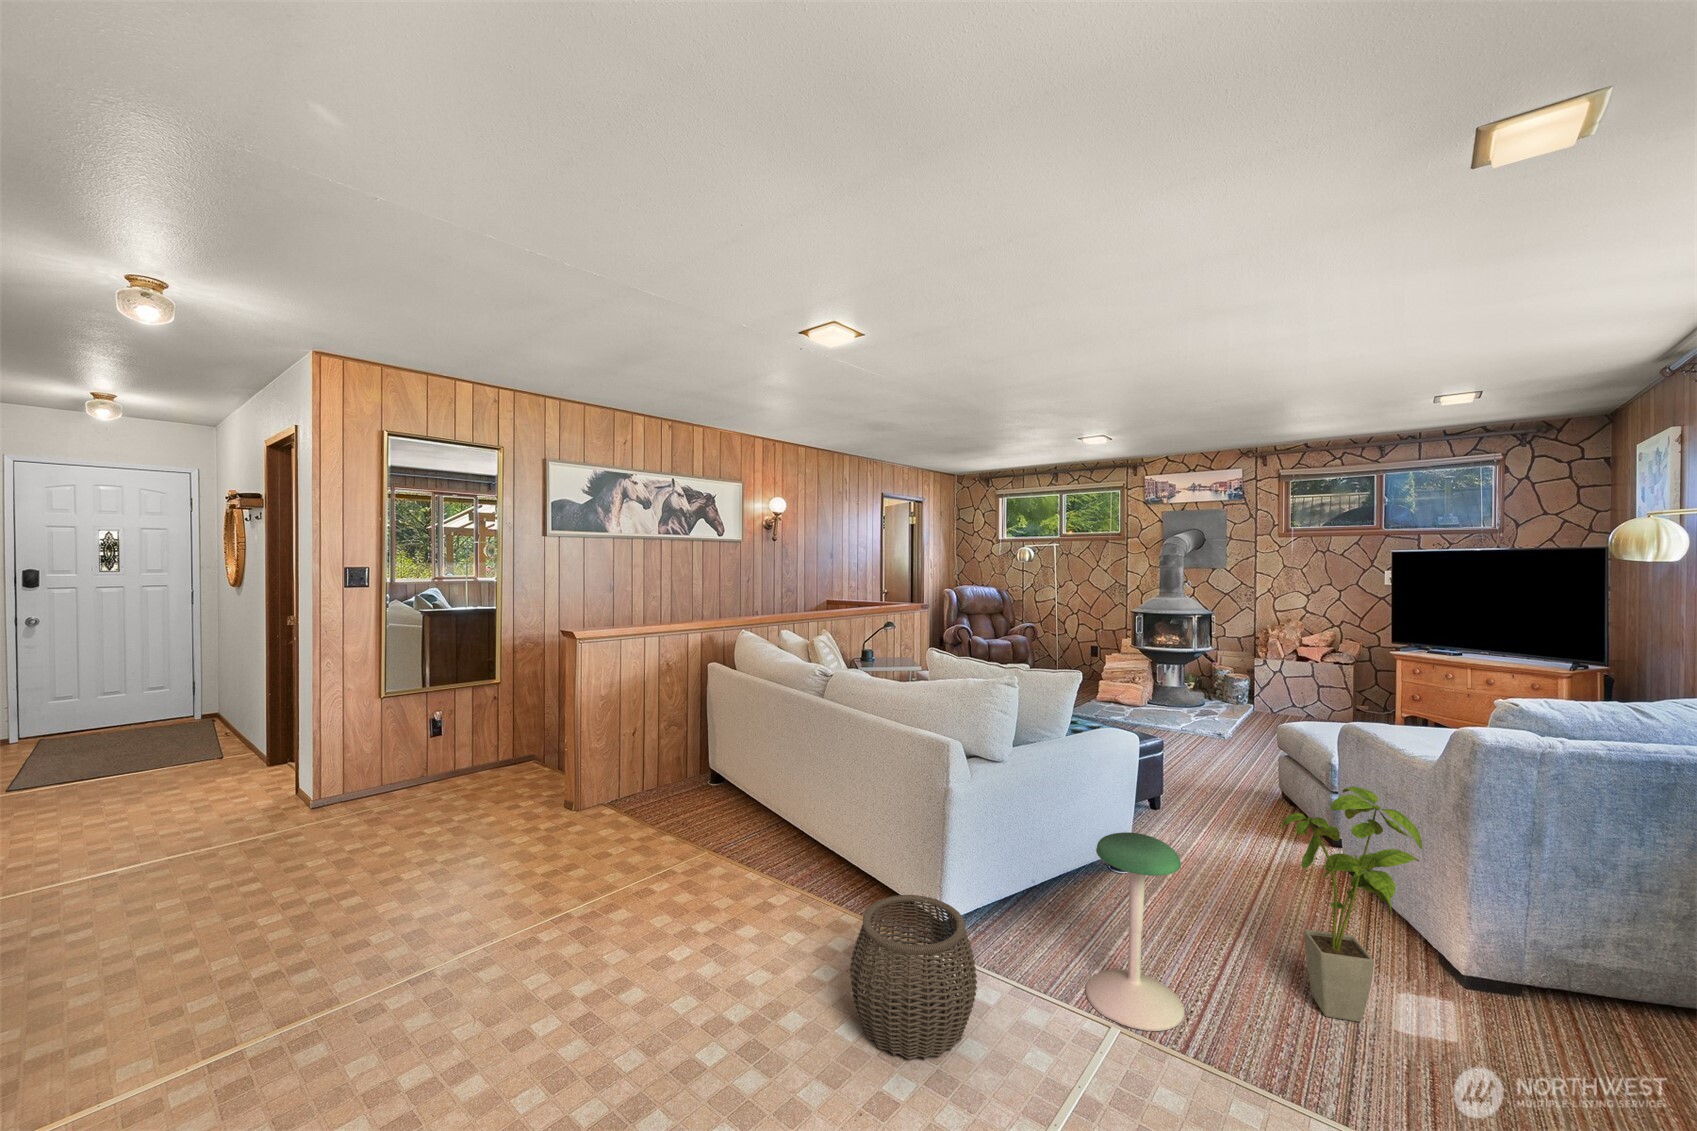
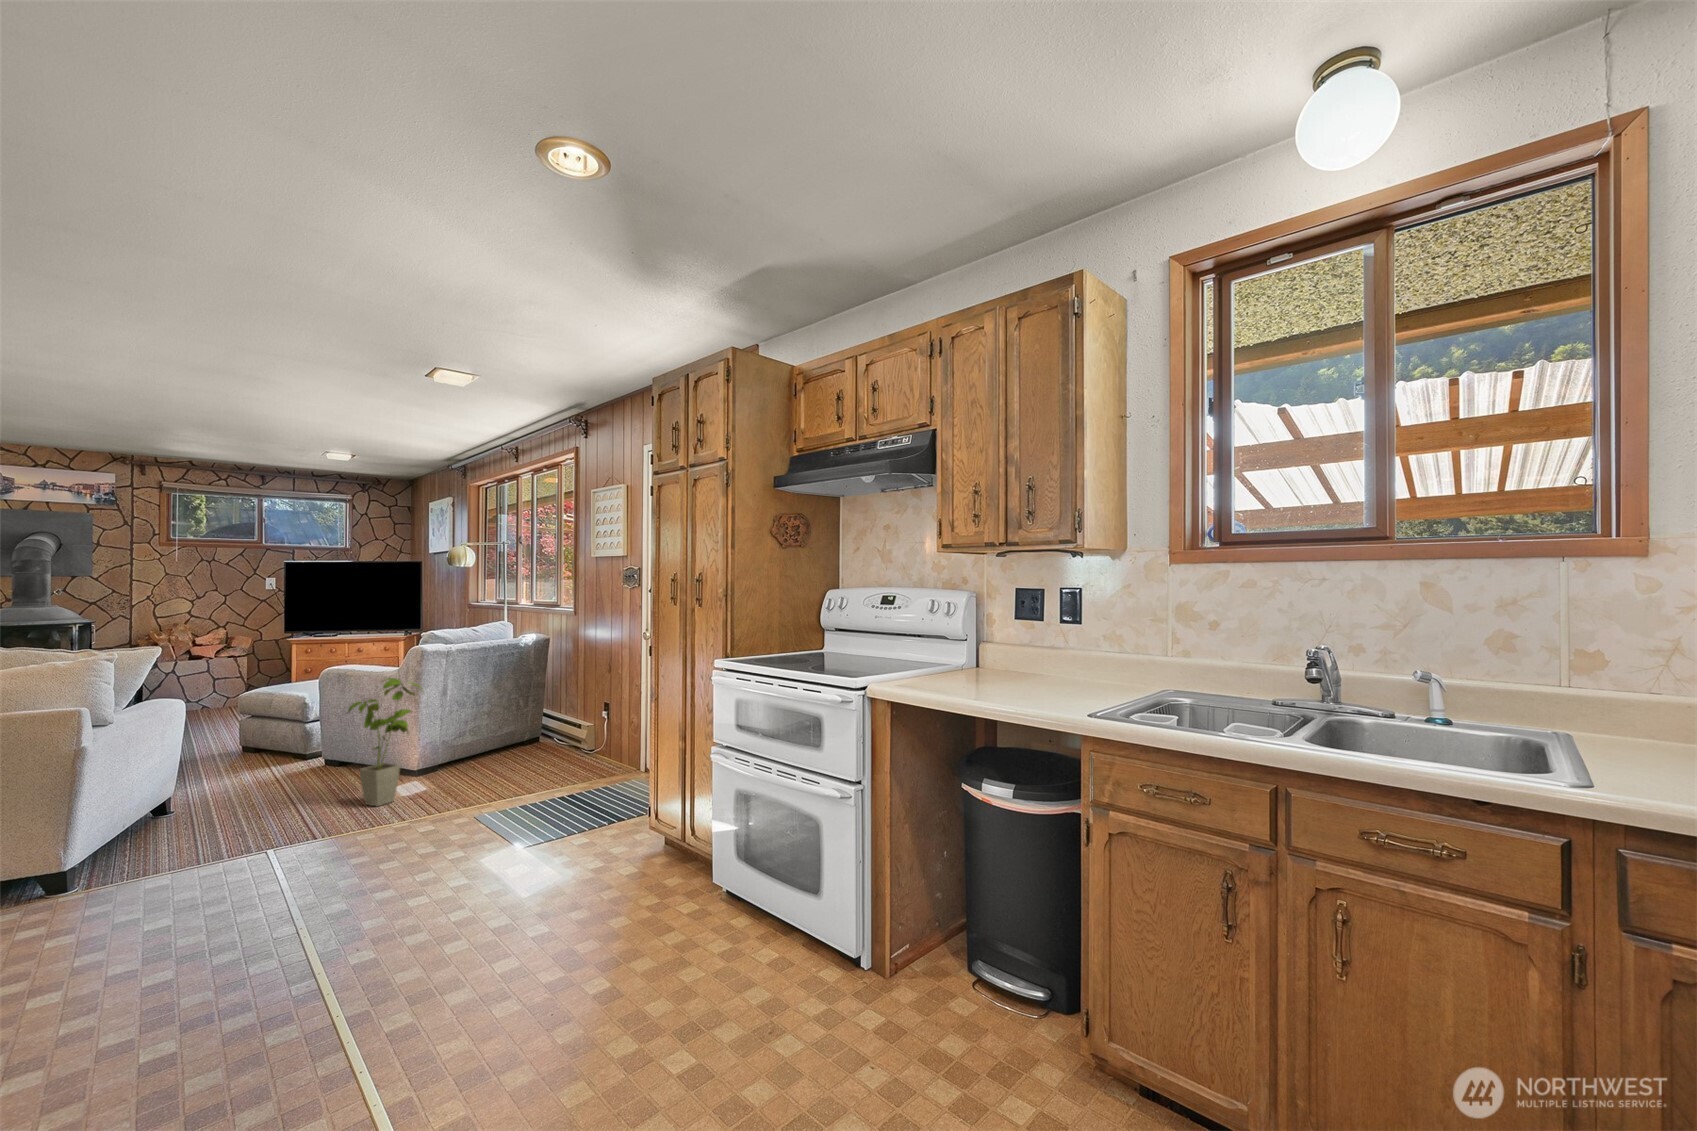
stool: present [1086,832,1185,1031] -> none [237,735,313,855]
woven basket: present [850,895,977,1060] -> none [64,816,203,931]

